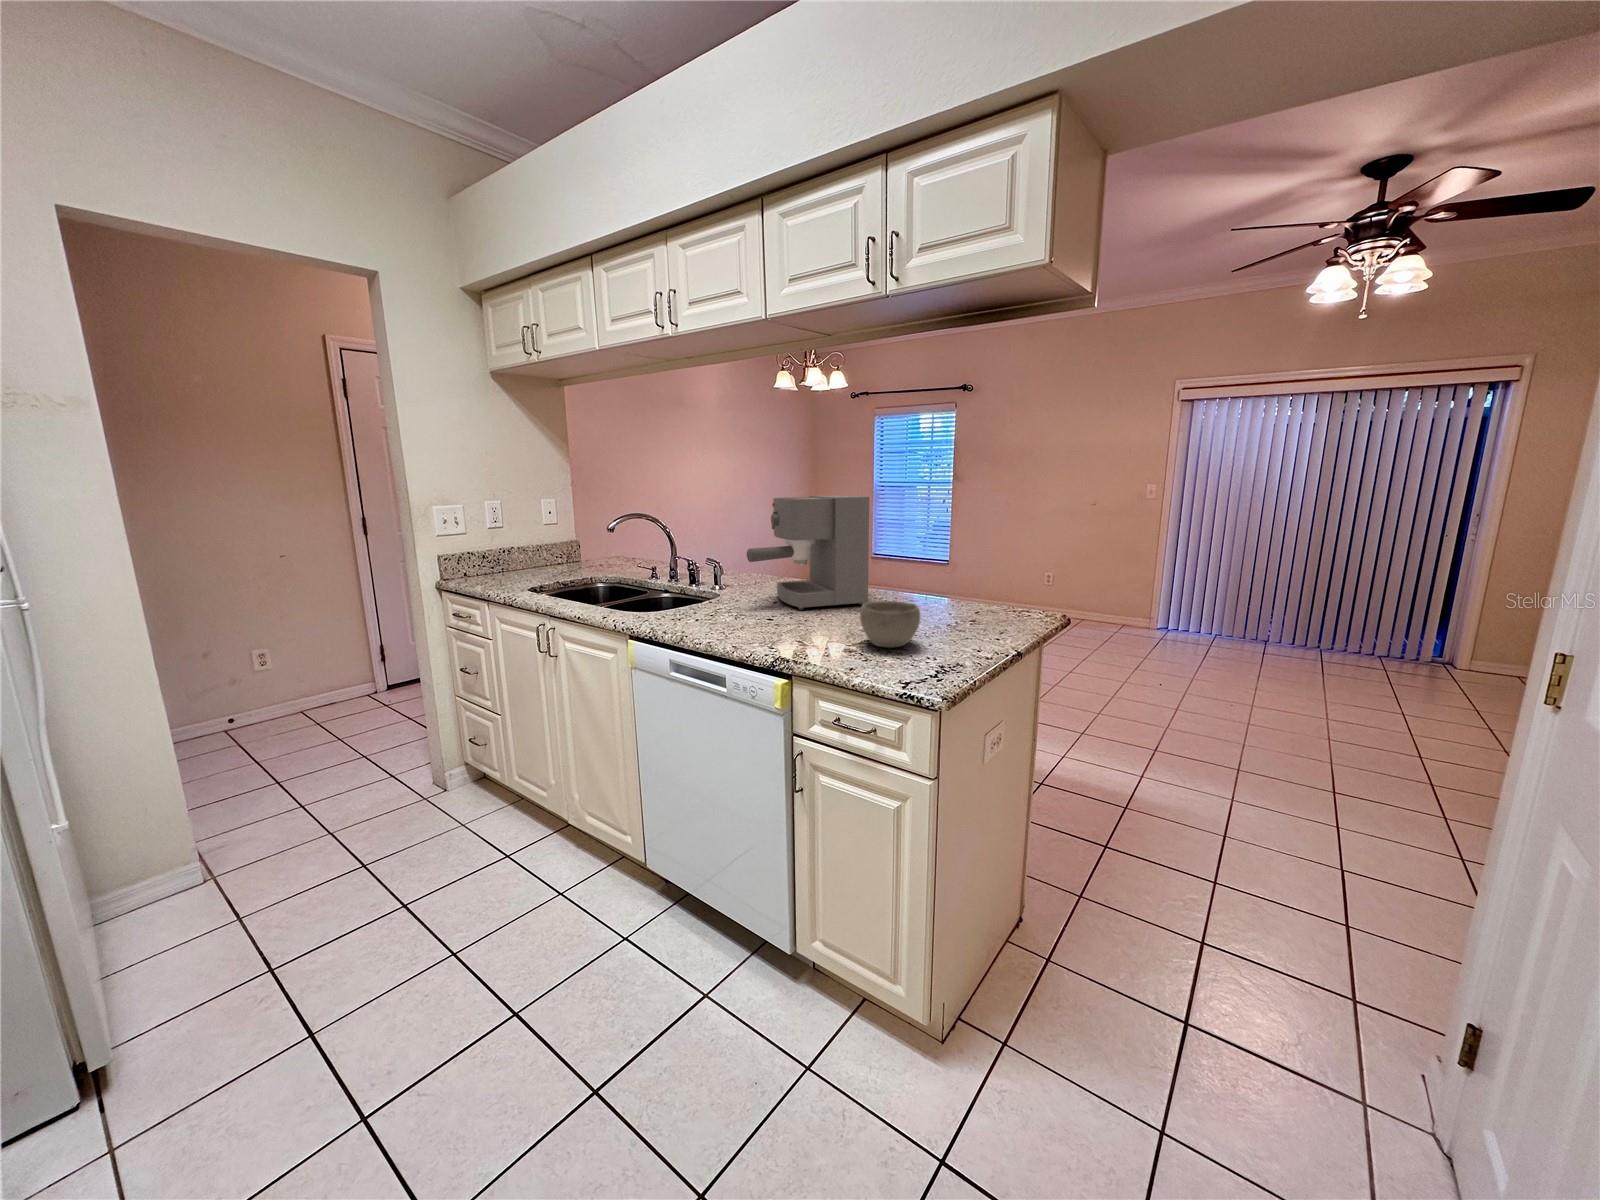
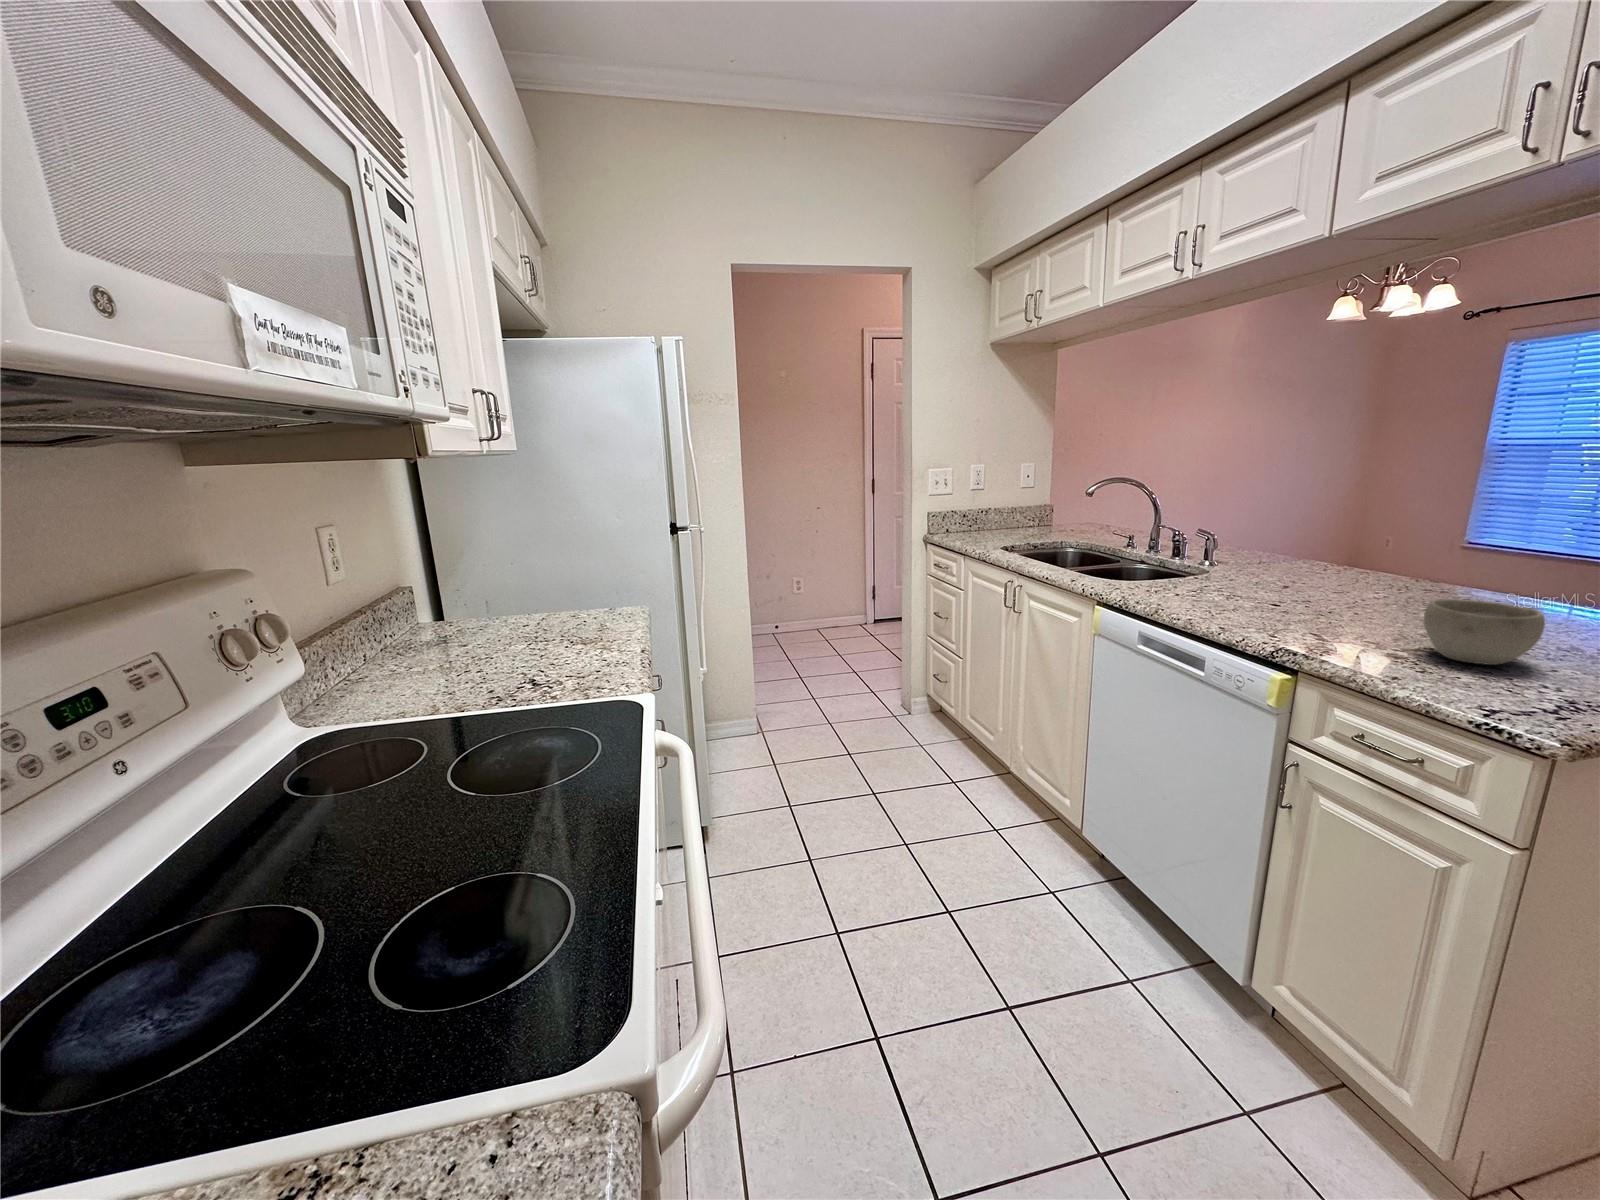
coffee maker: present [747,495,869,610] -> none [1255,455,1478,604]

